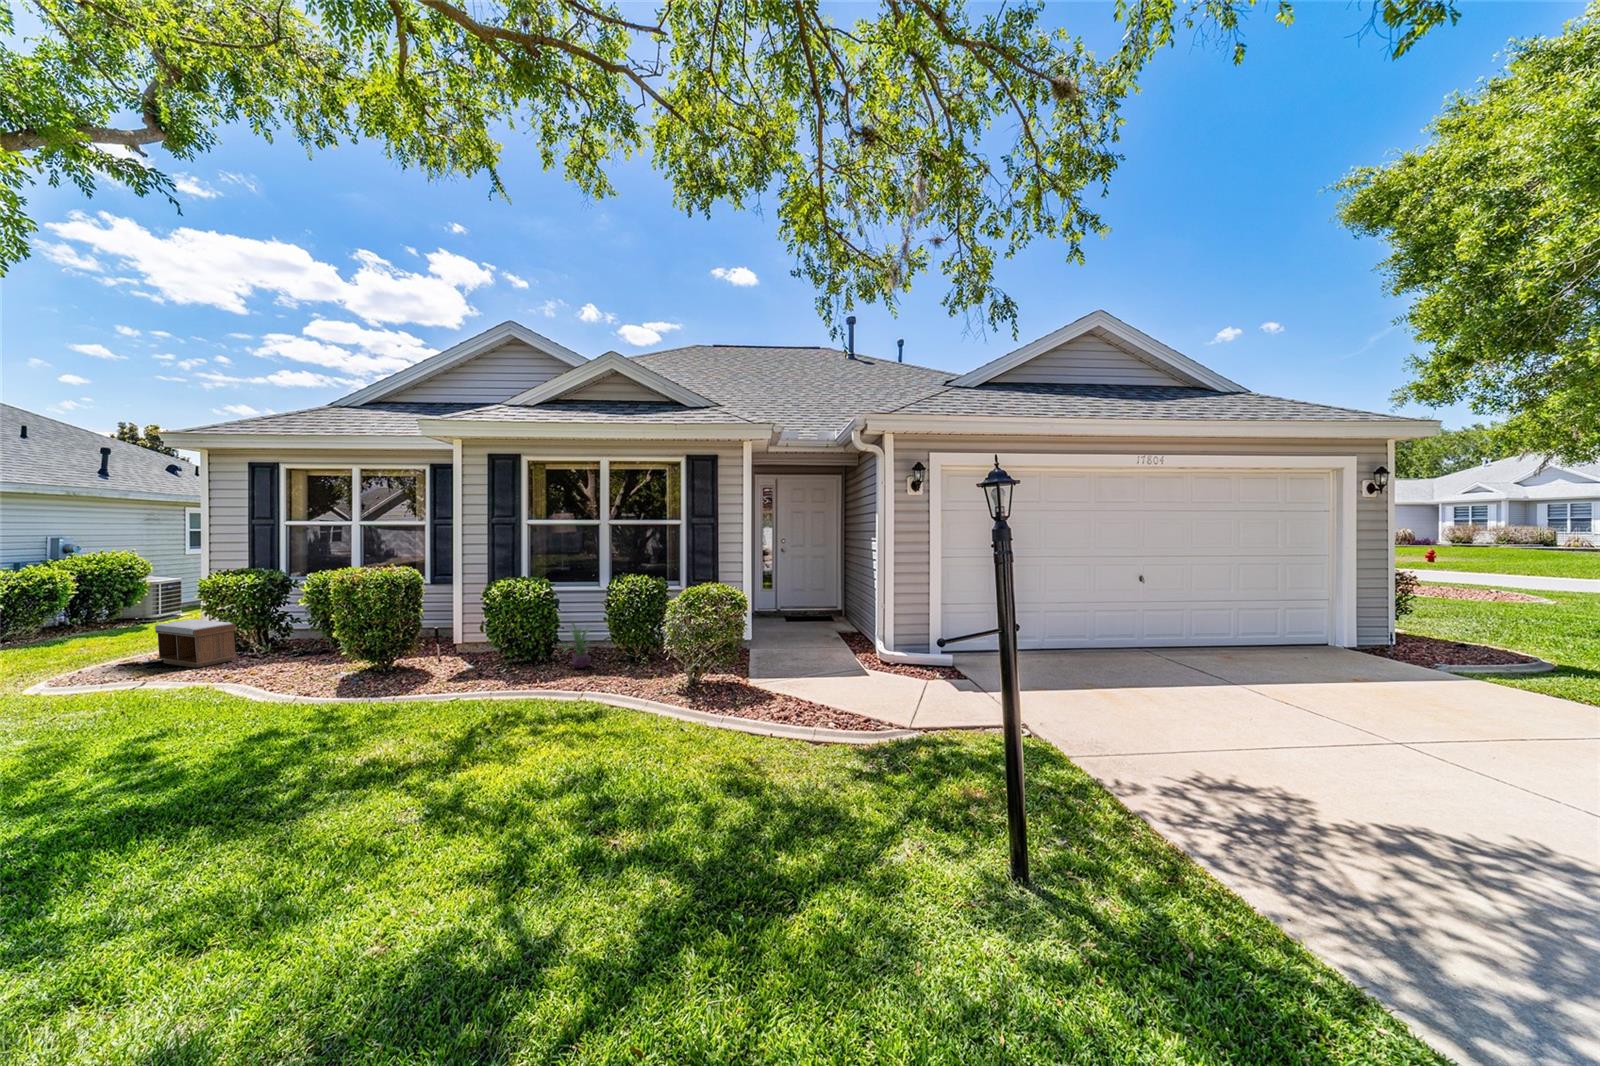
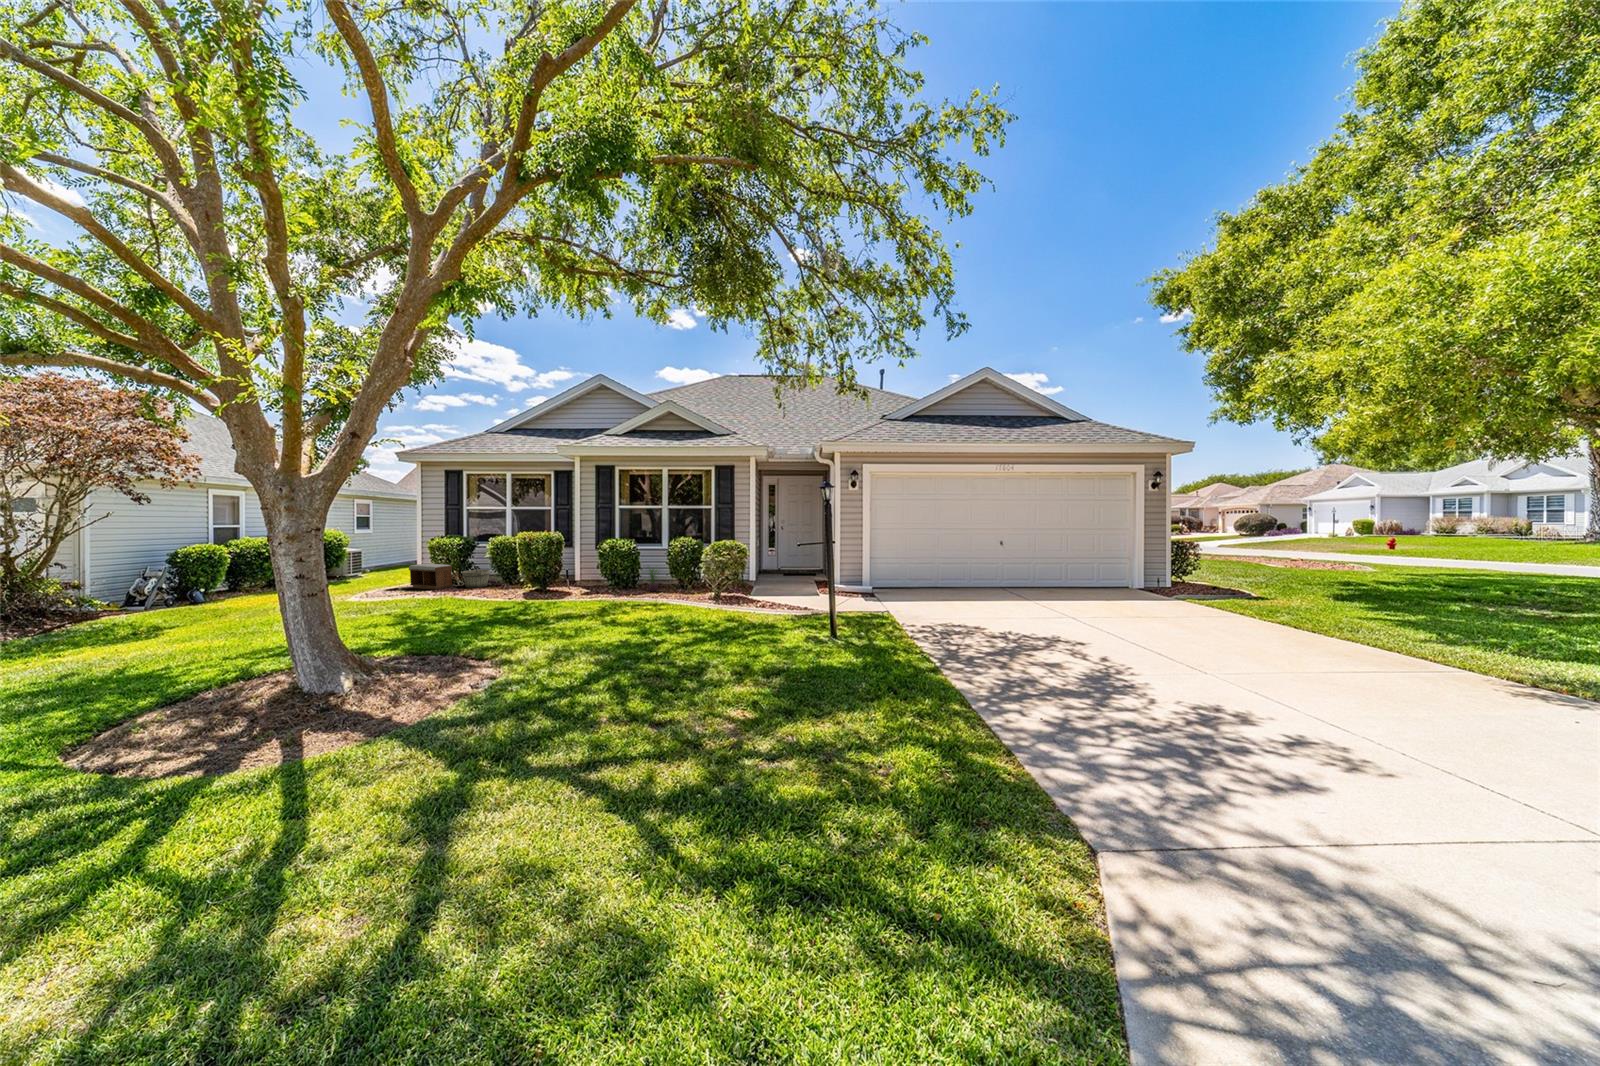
wooden bucket: none [254,621,311,660] -> present [462,567,490,587]

